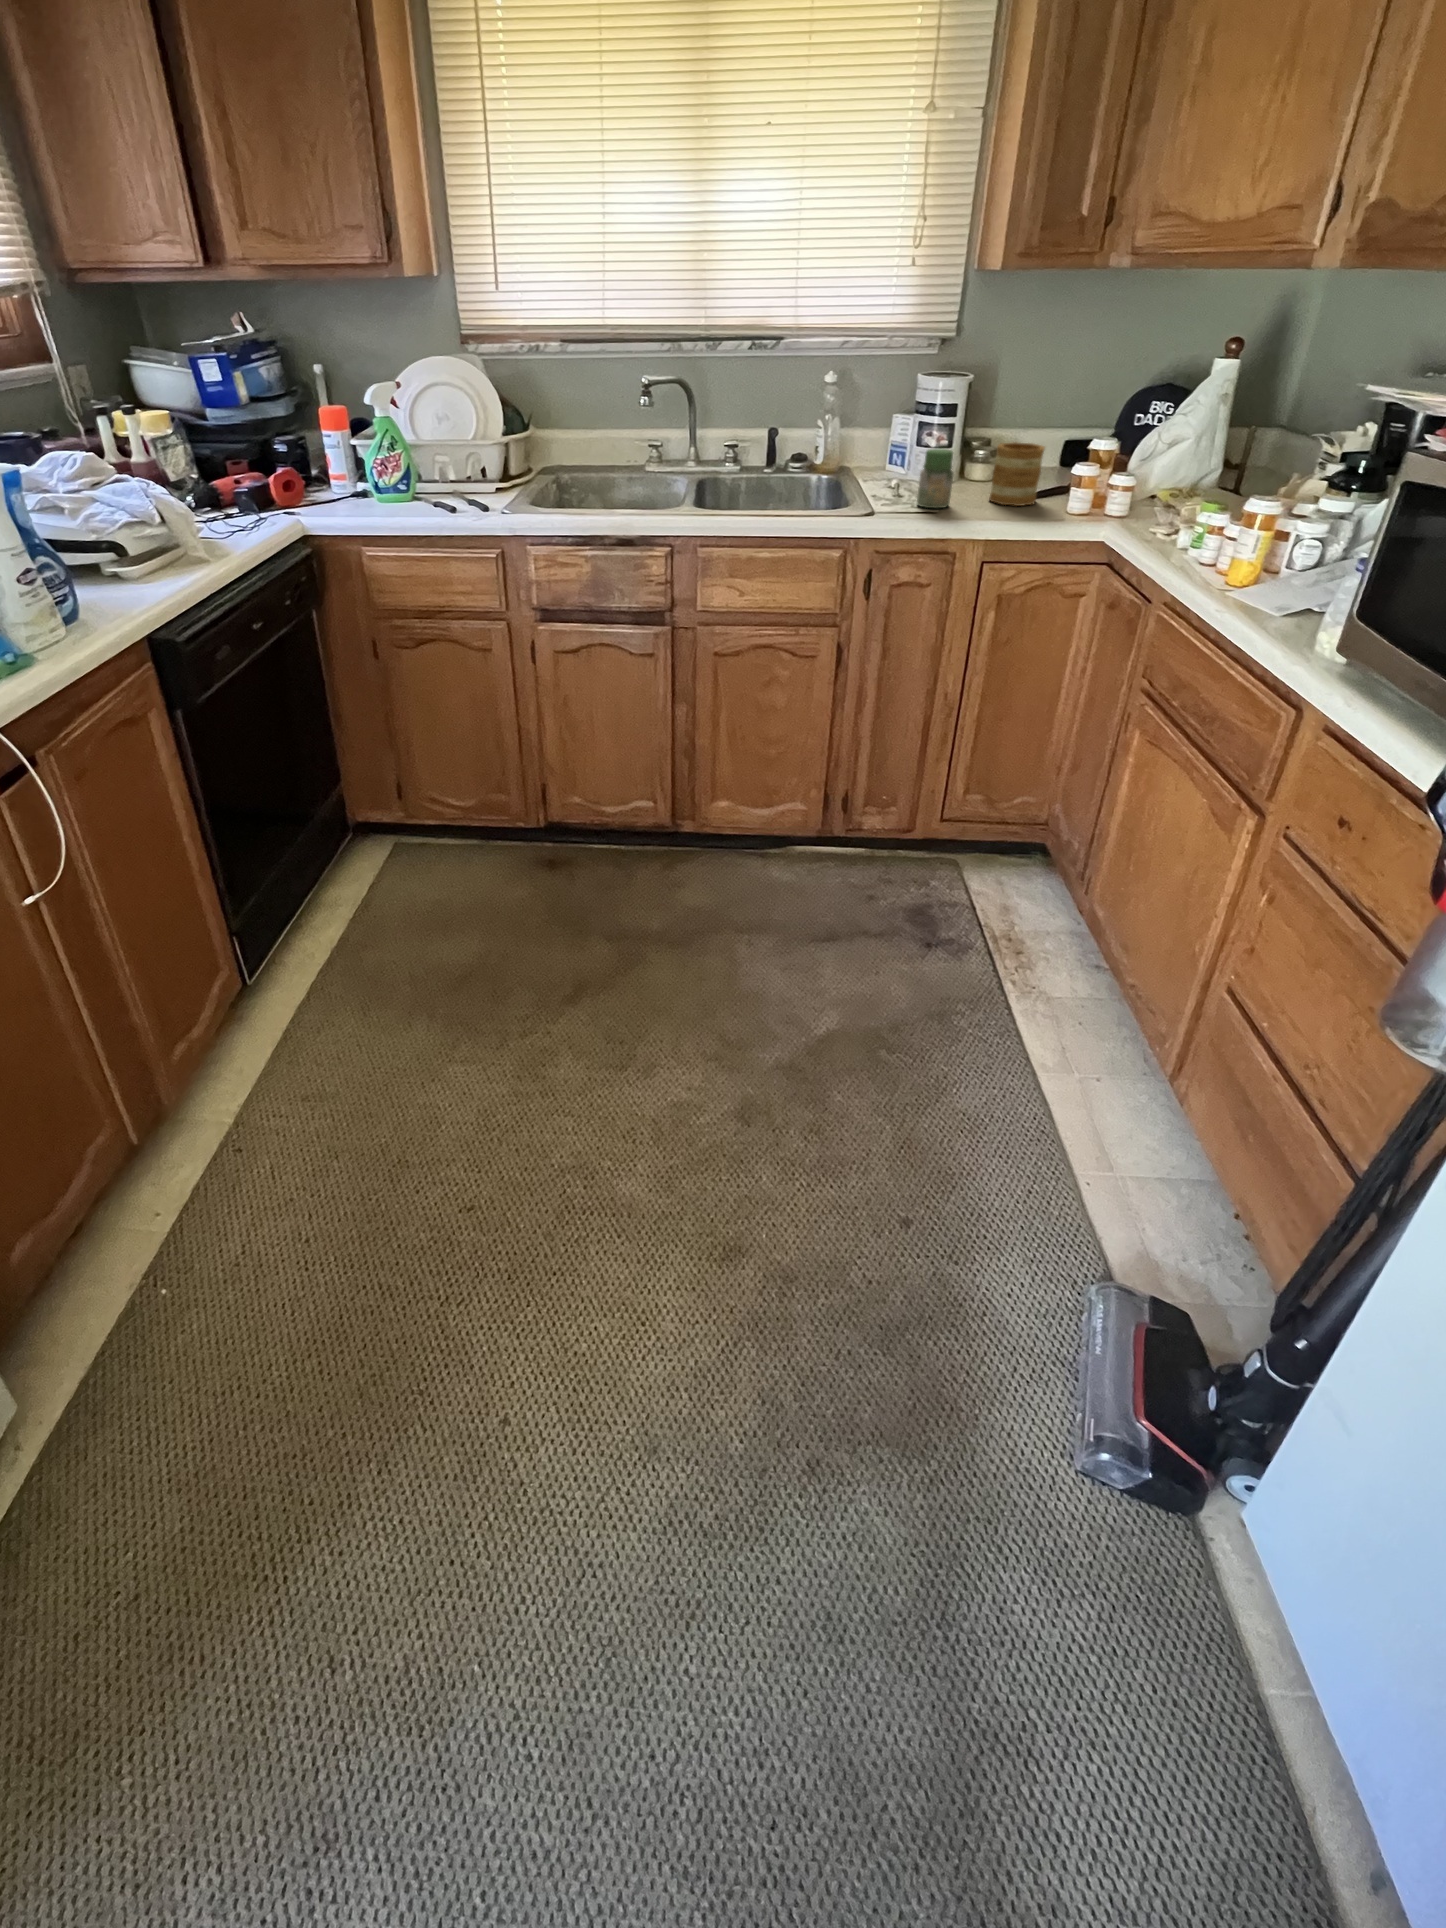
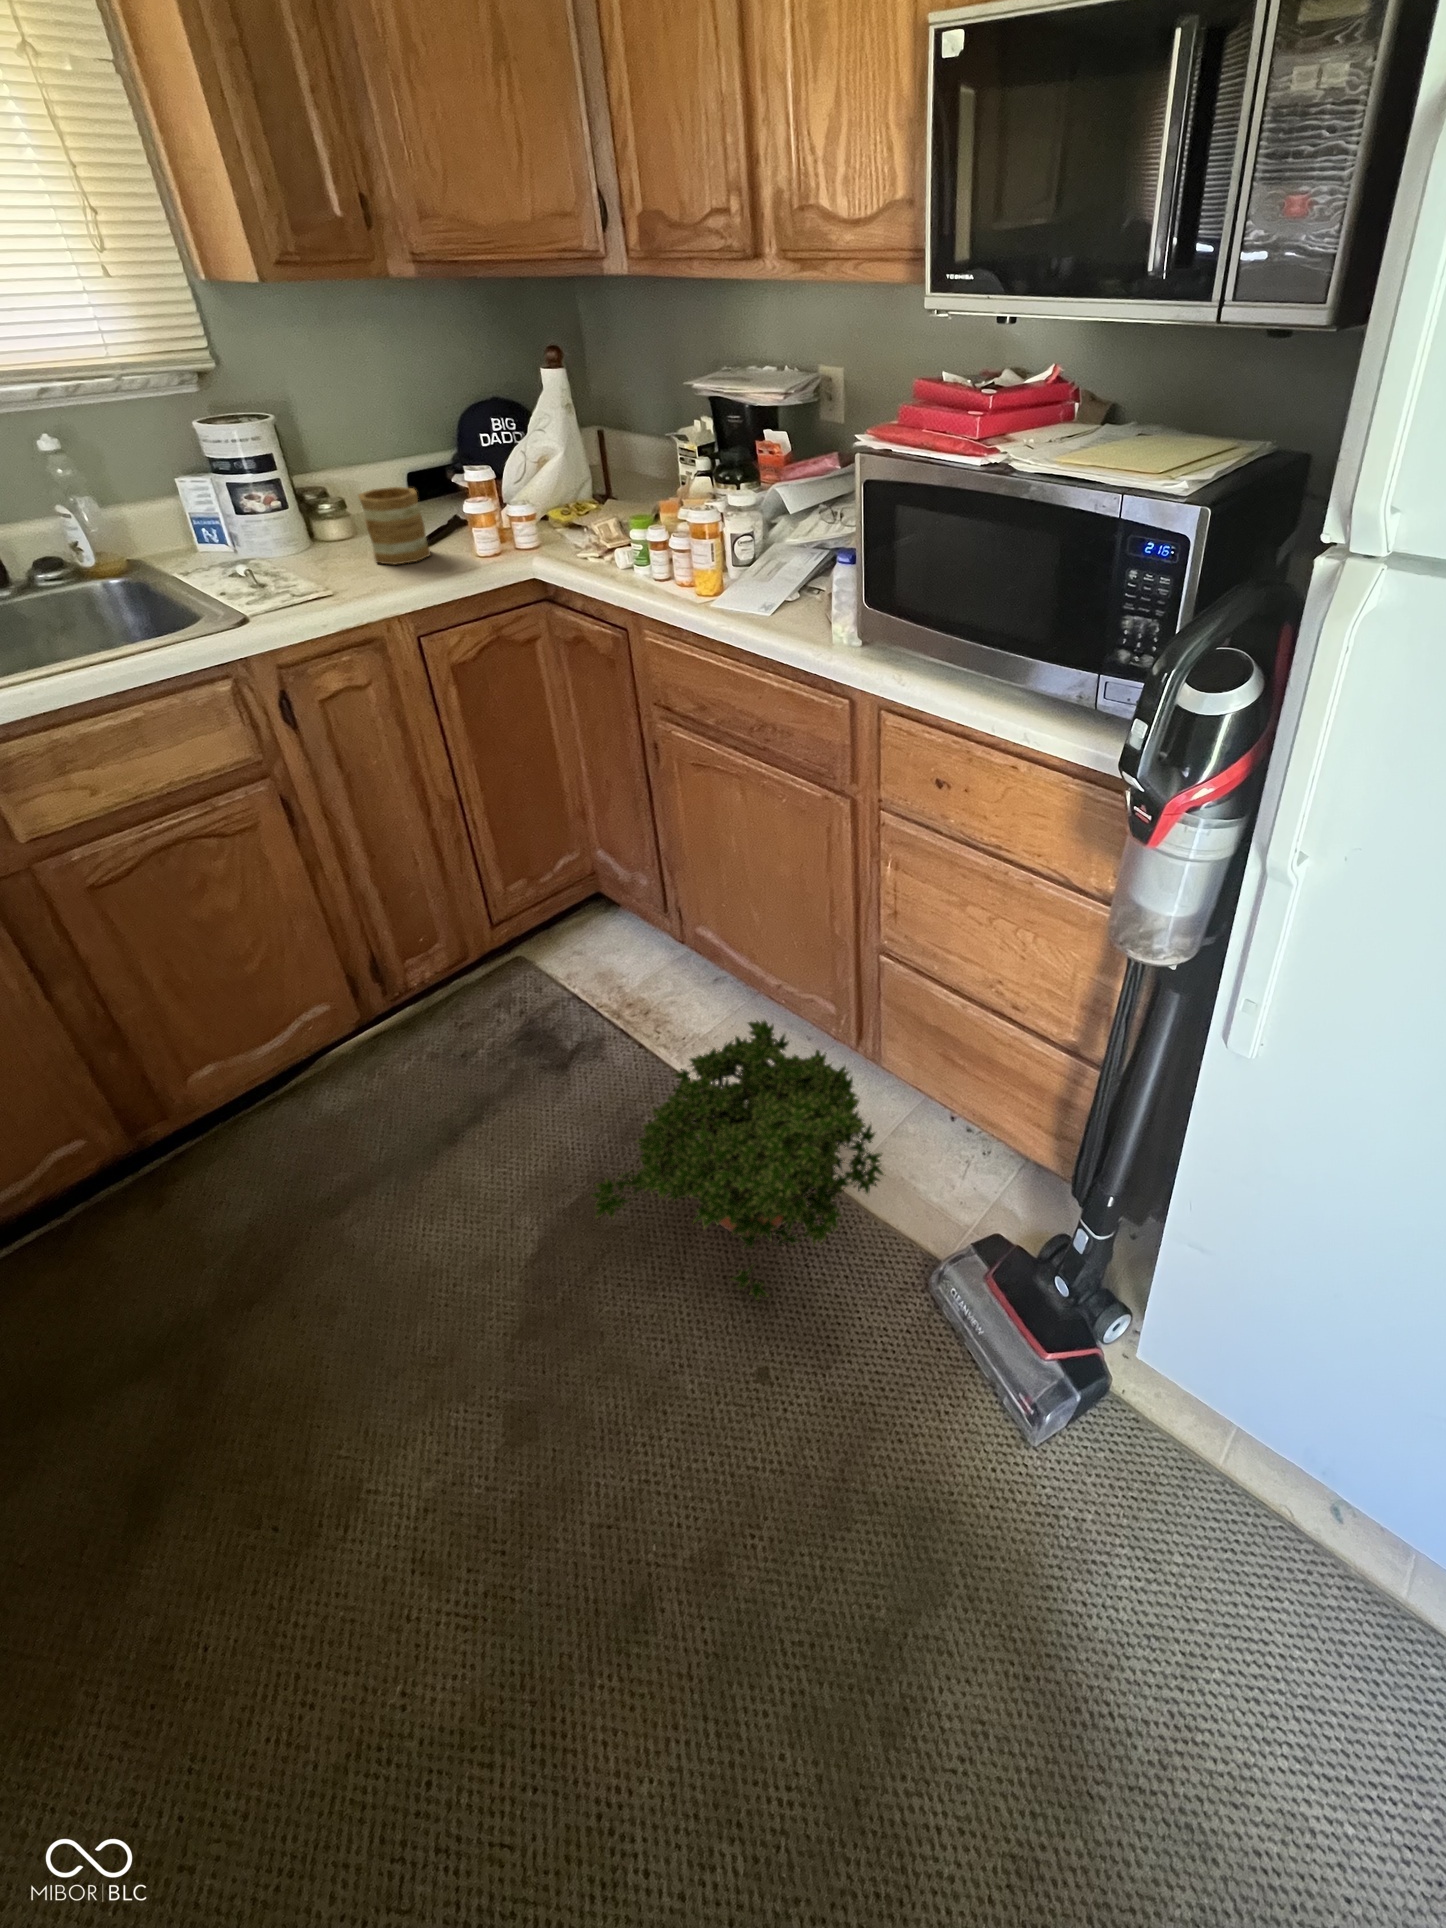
jar: present [917,449,953,508] -> none [276,516,337,593]
potted plant: none [859,969,1147,1182] -> present [591,1021,884,1300]

